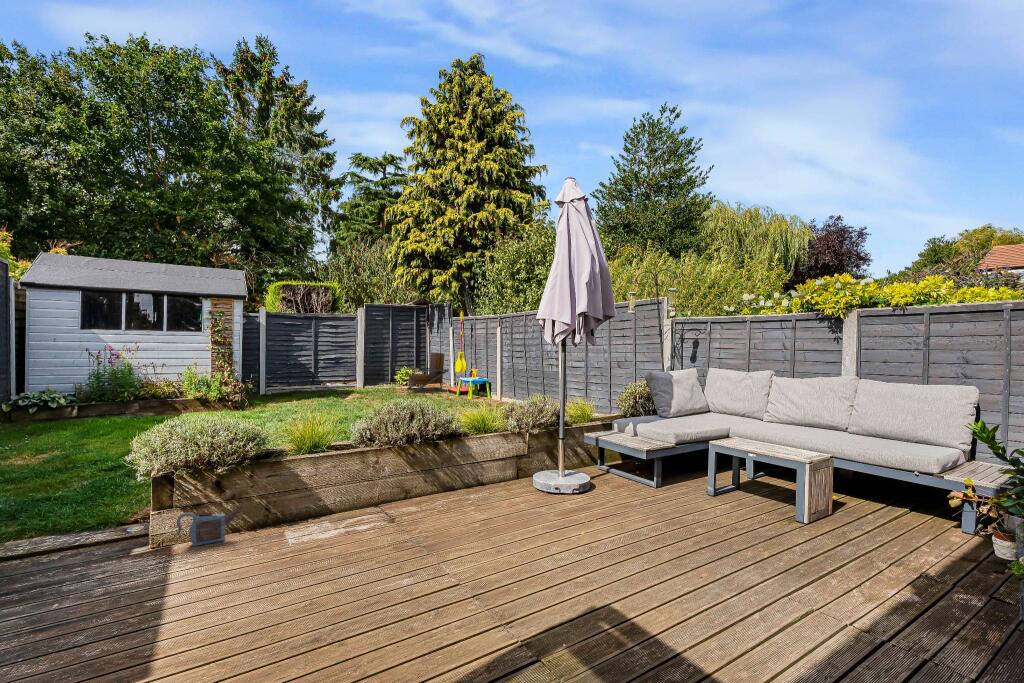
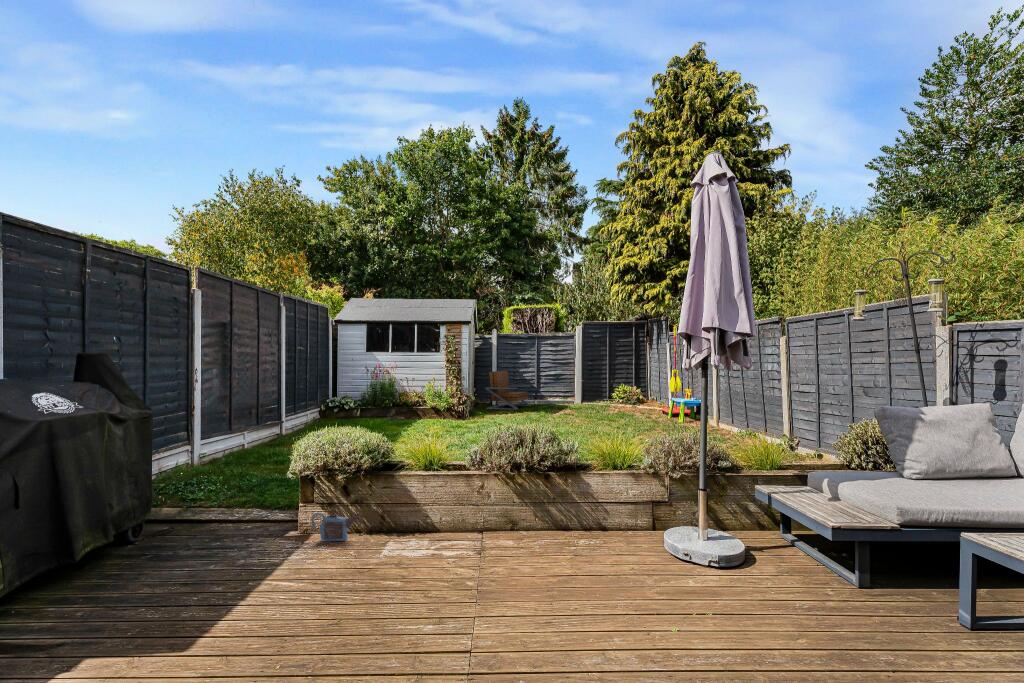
lounge chair: present [407,353,449,393] -> present [485,370,531,410]

